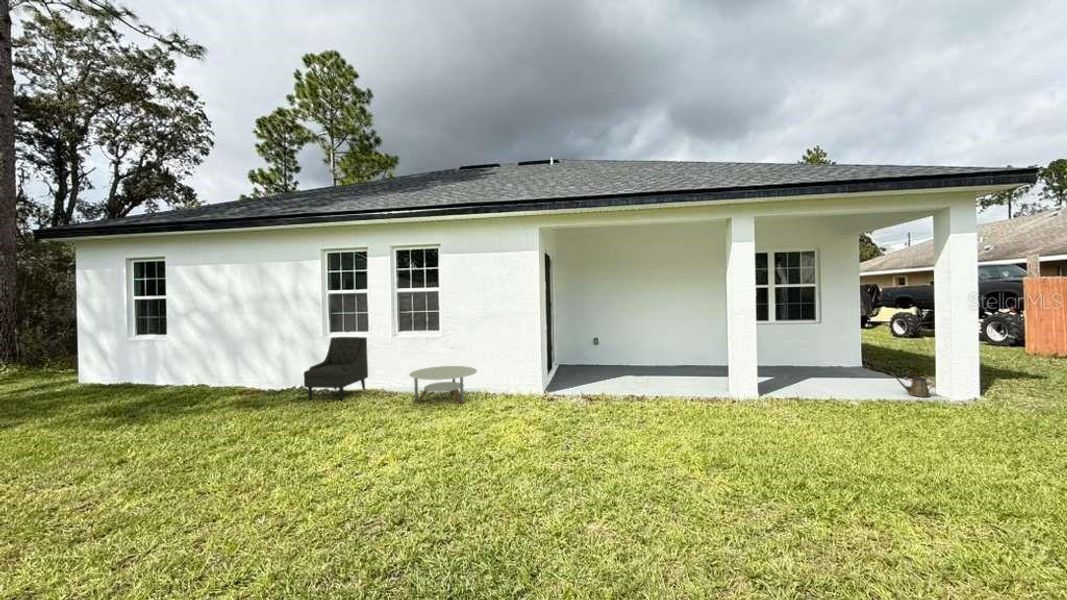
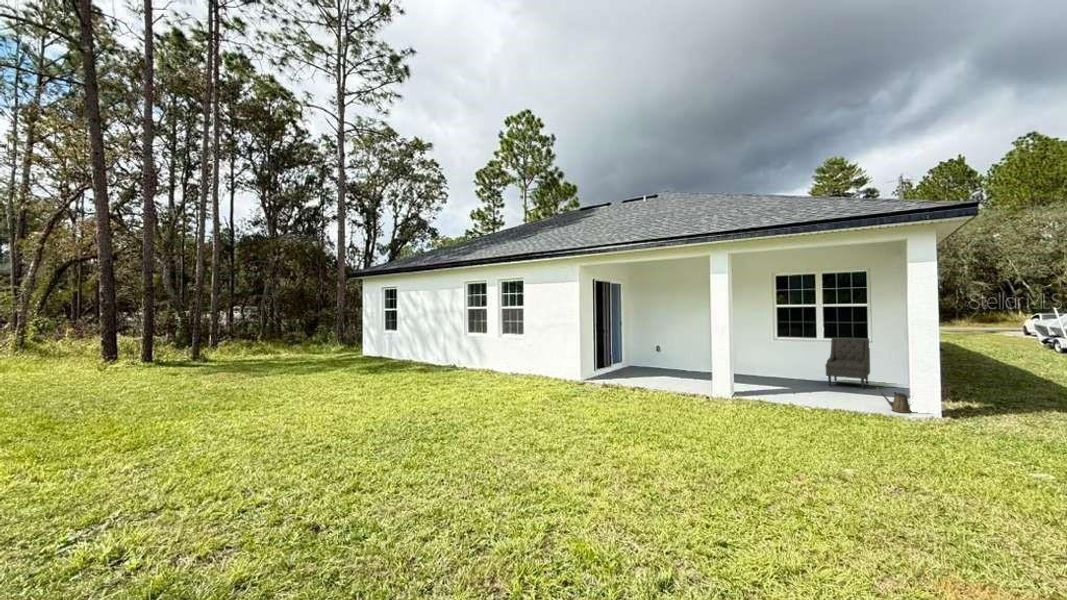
chair: present [304,337,368,400] -> present [825,338,870,389]
round table: present [410,366,477,404] -> none [497,358,541,382]

